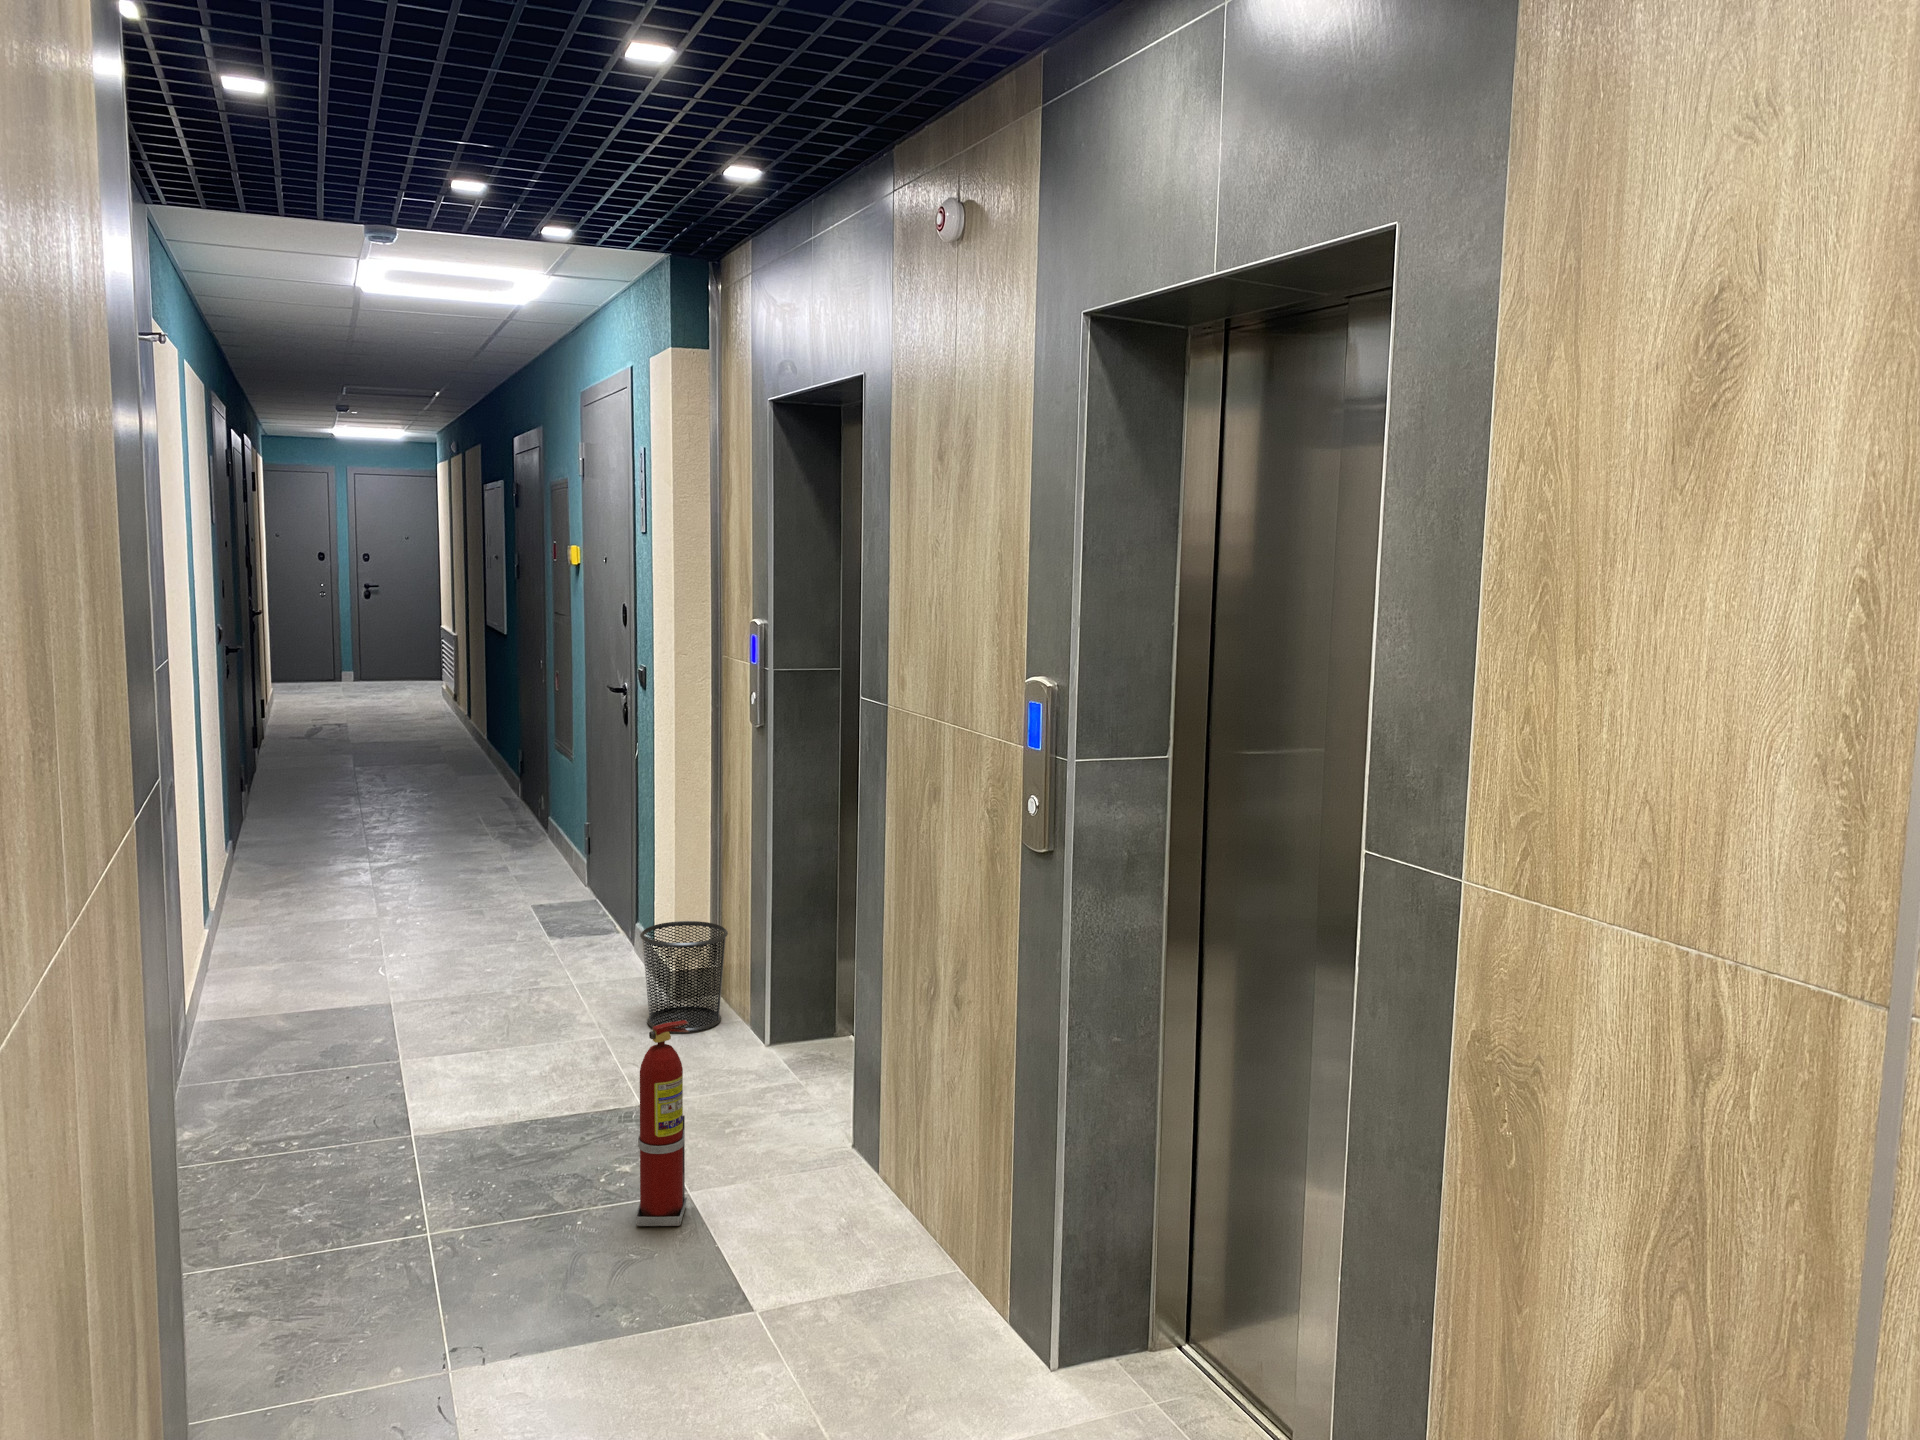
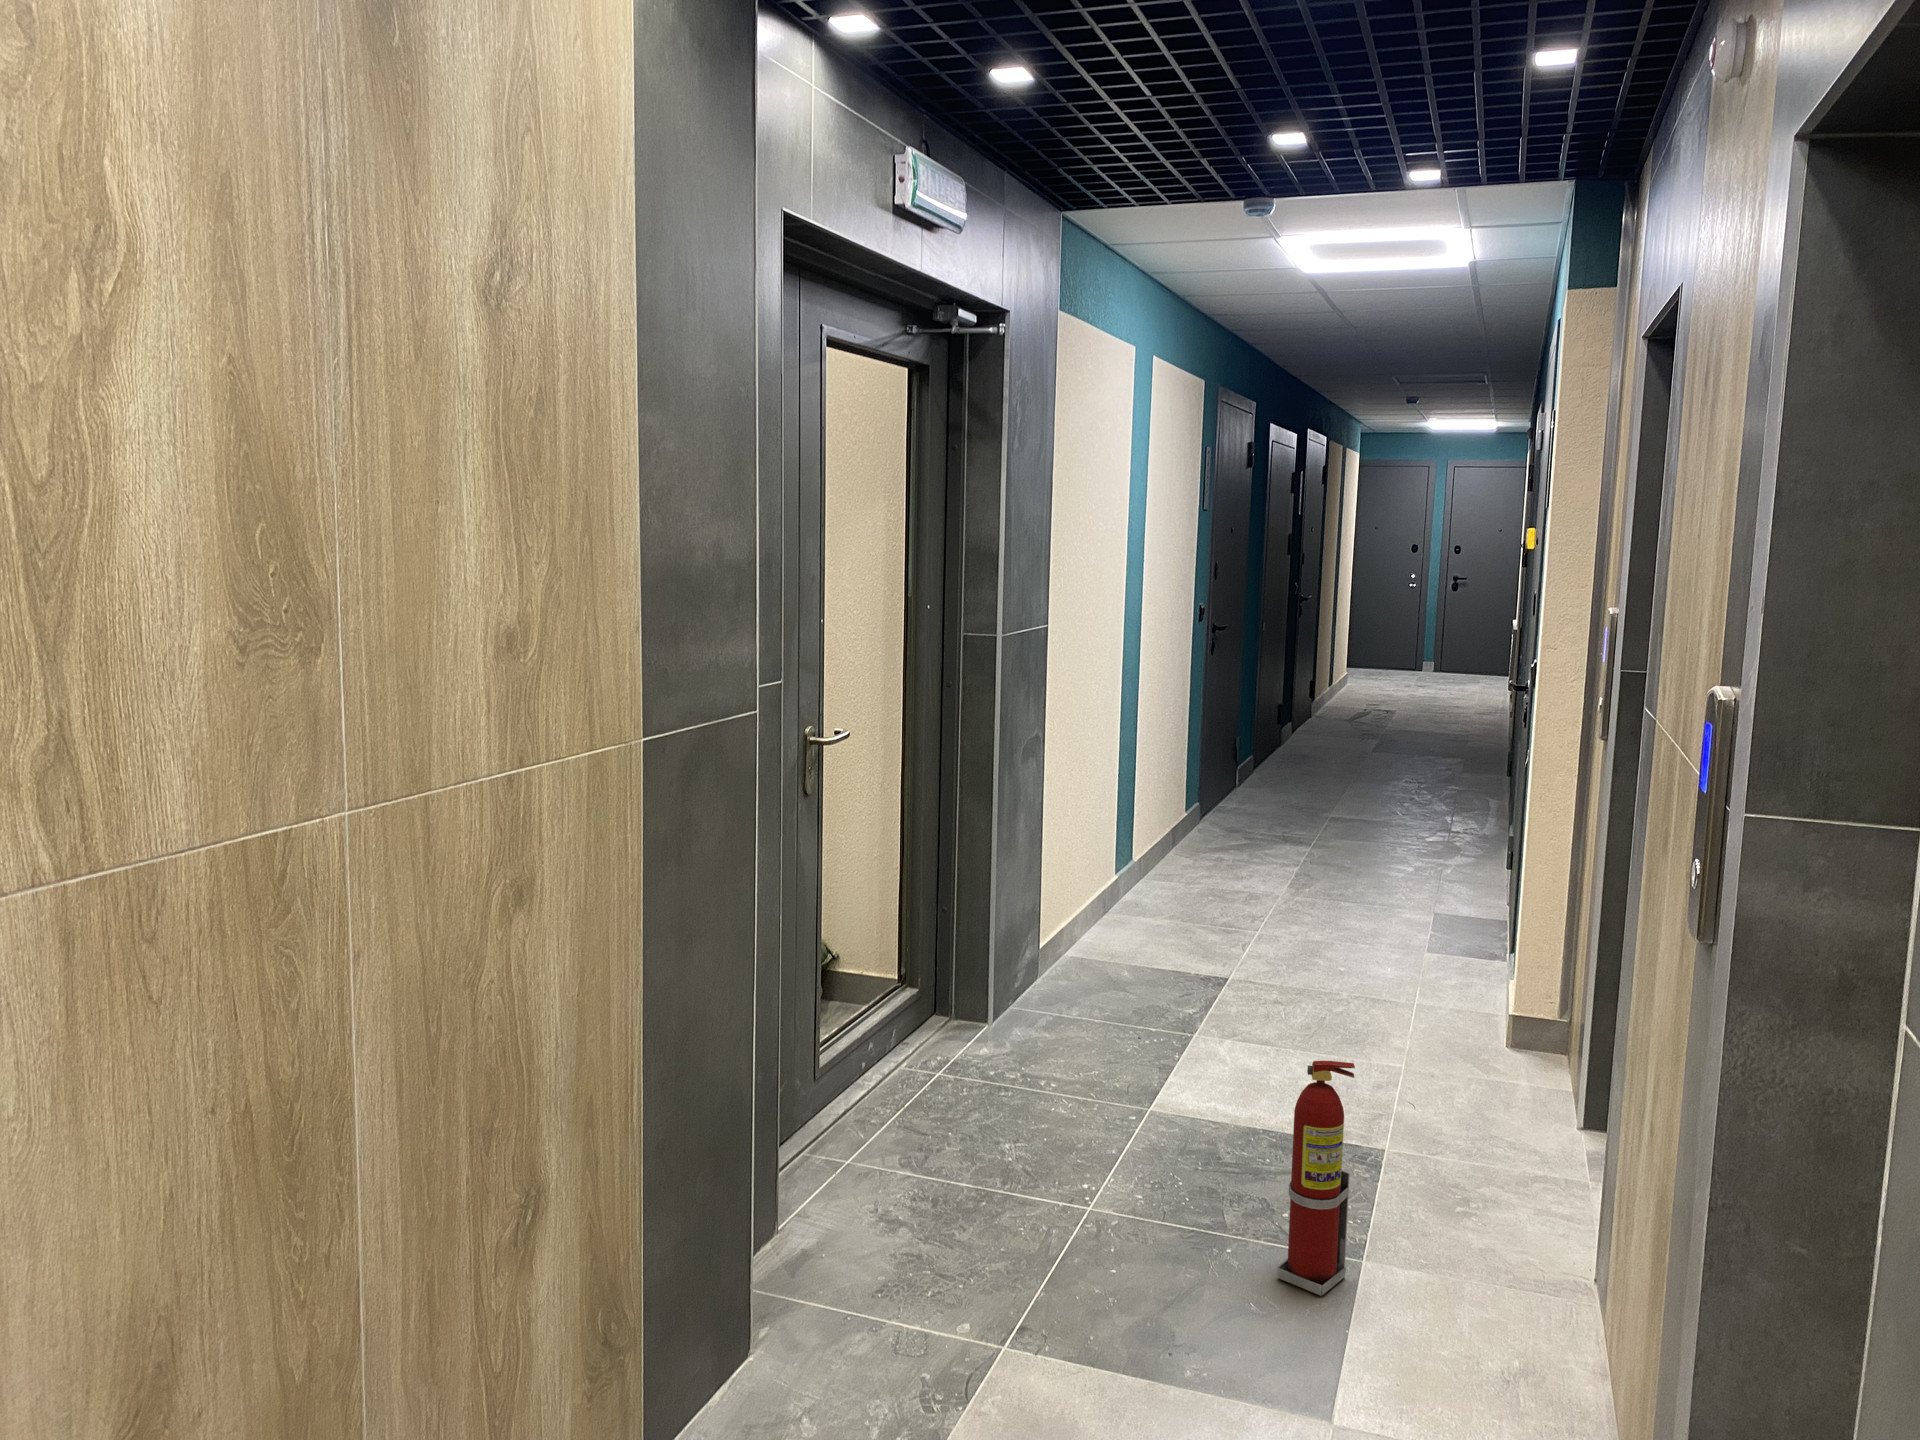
waste bin: present [640,921,728,1033] -> none [1458,954,1566,1087]

